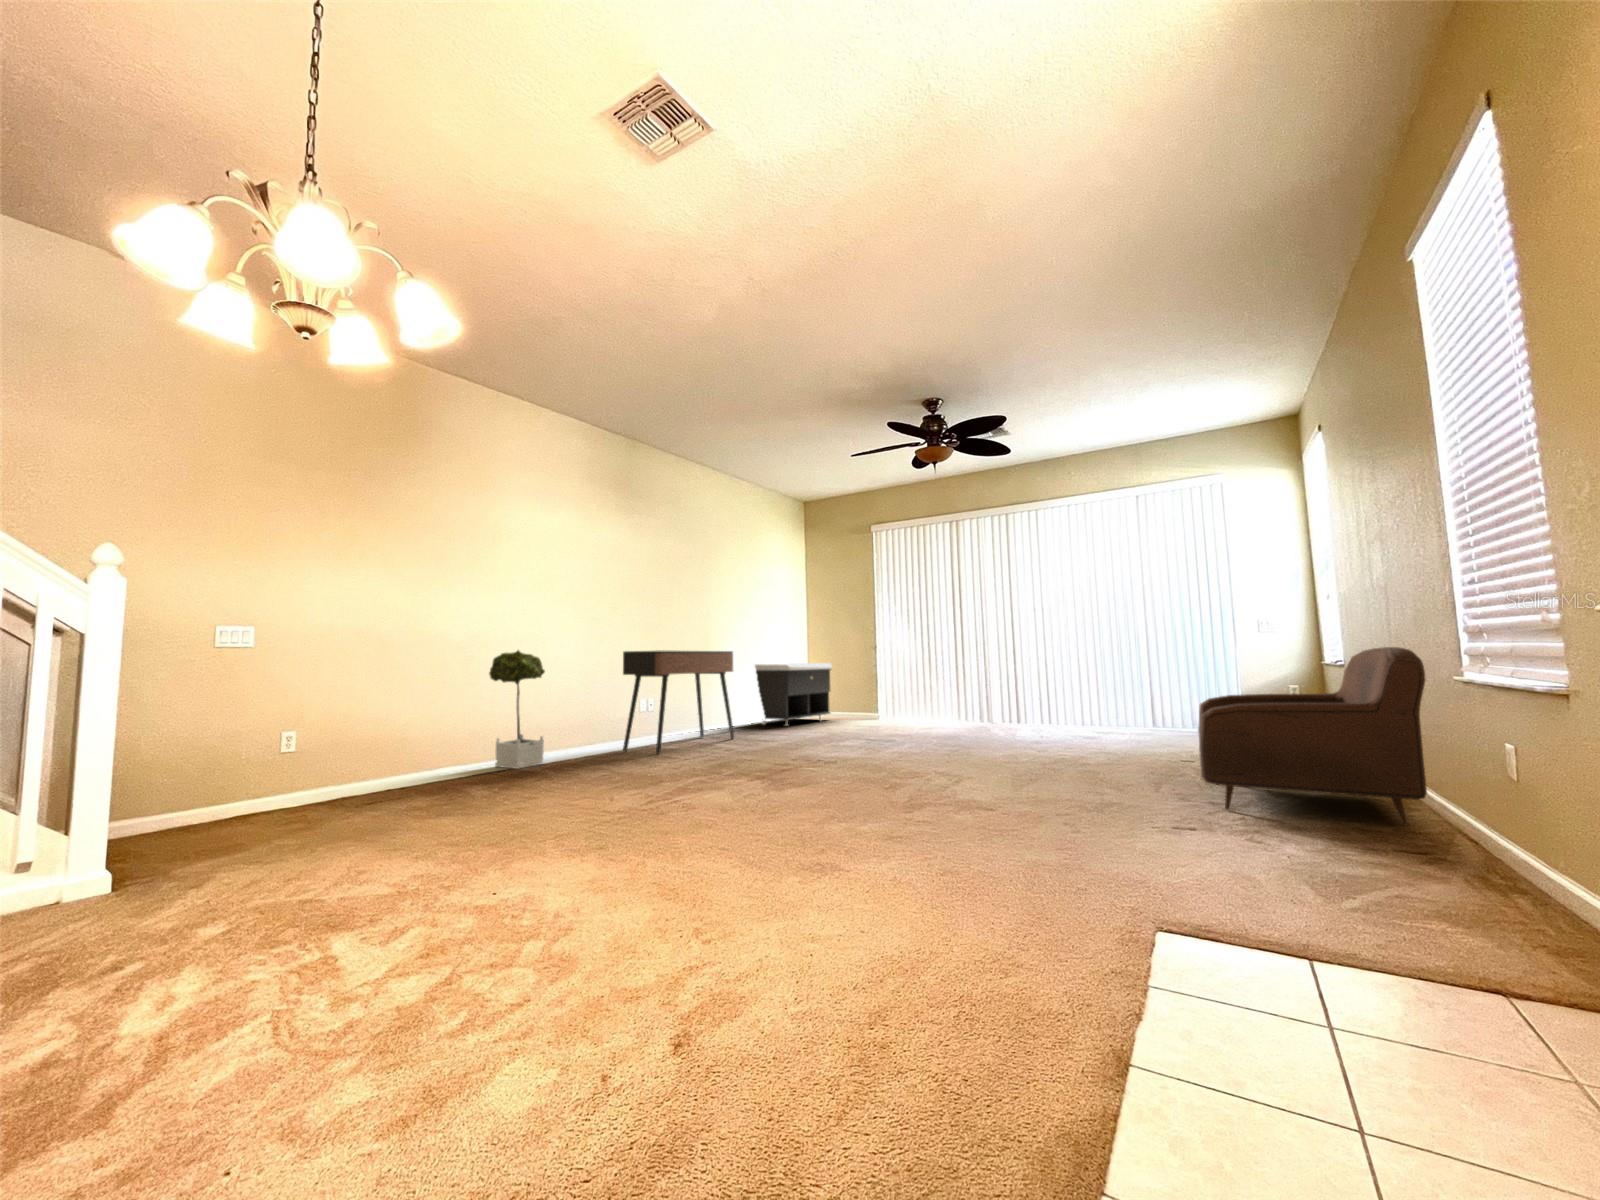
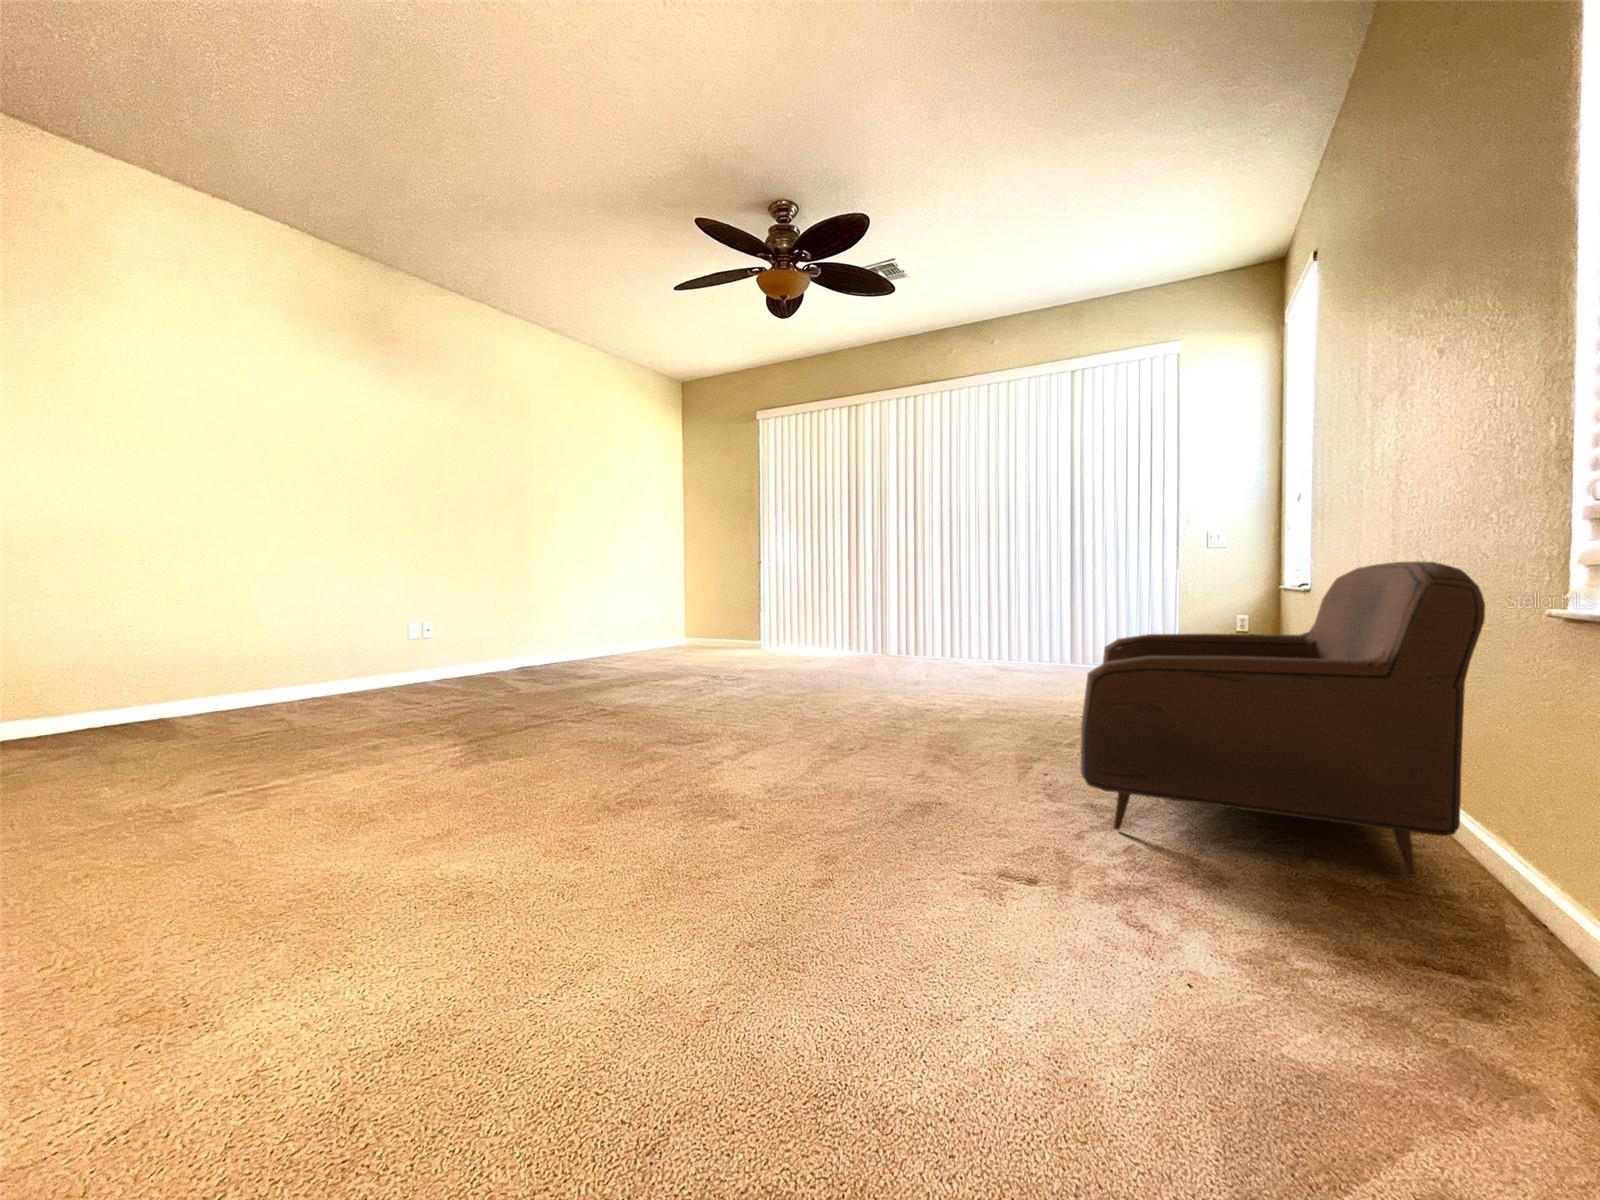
potted tree: present [489,650,545,769] -> none [101,554,207,727]
console table: present [623,651,734,754] -> none [356,560,544,701]
storage bench: present [755,663,832,726] -> none [599,581,704,657]

